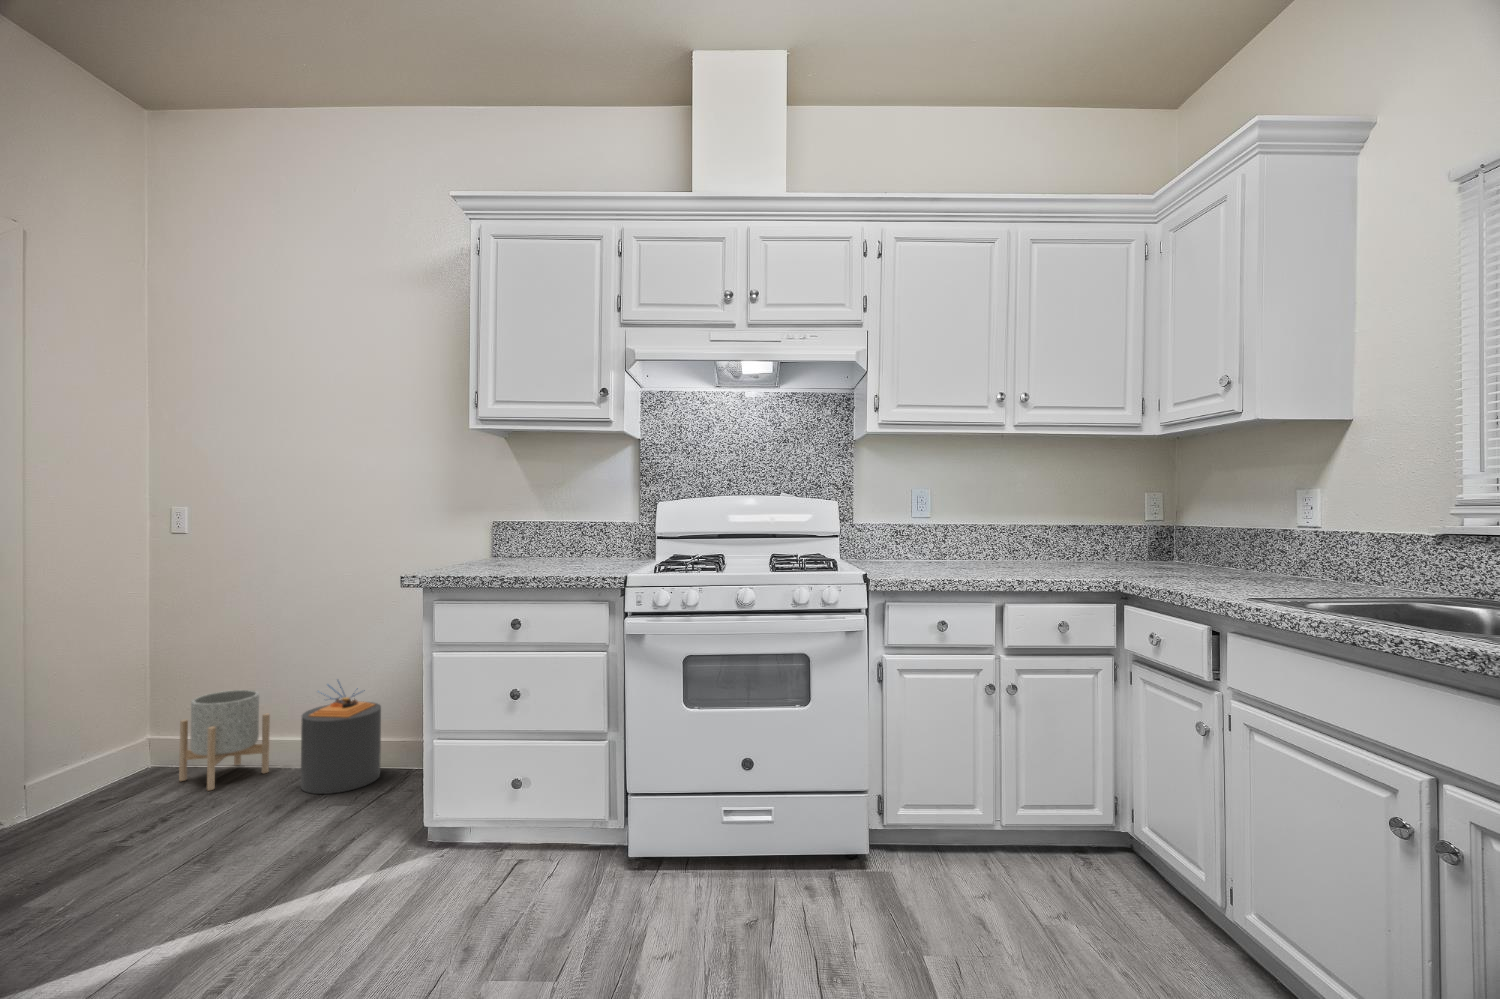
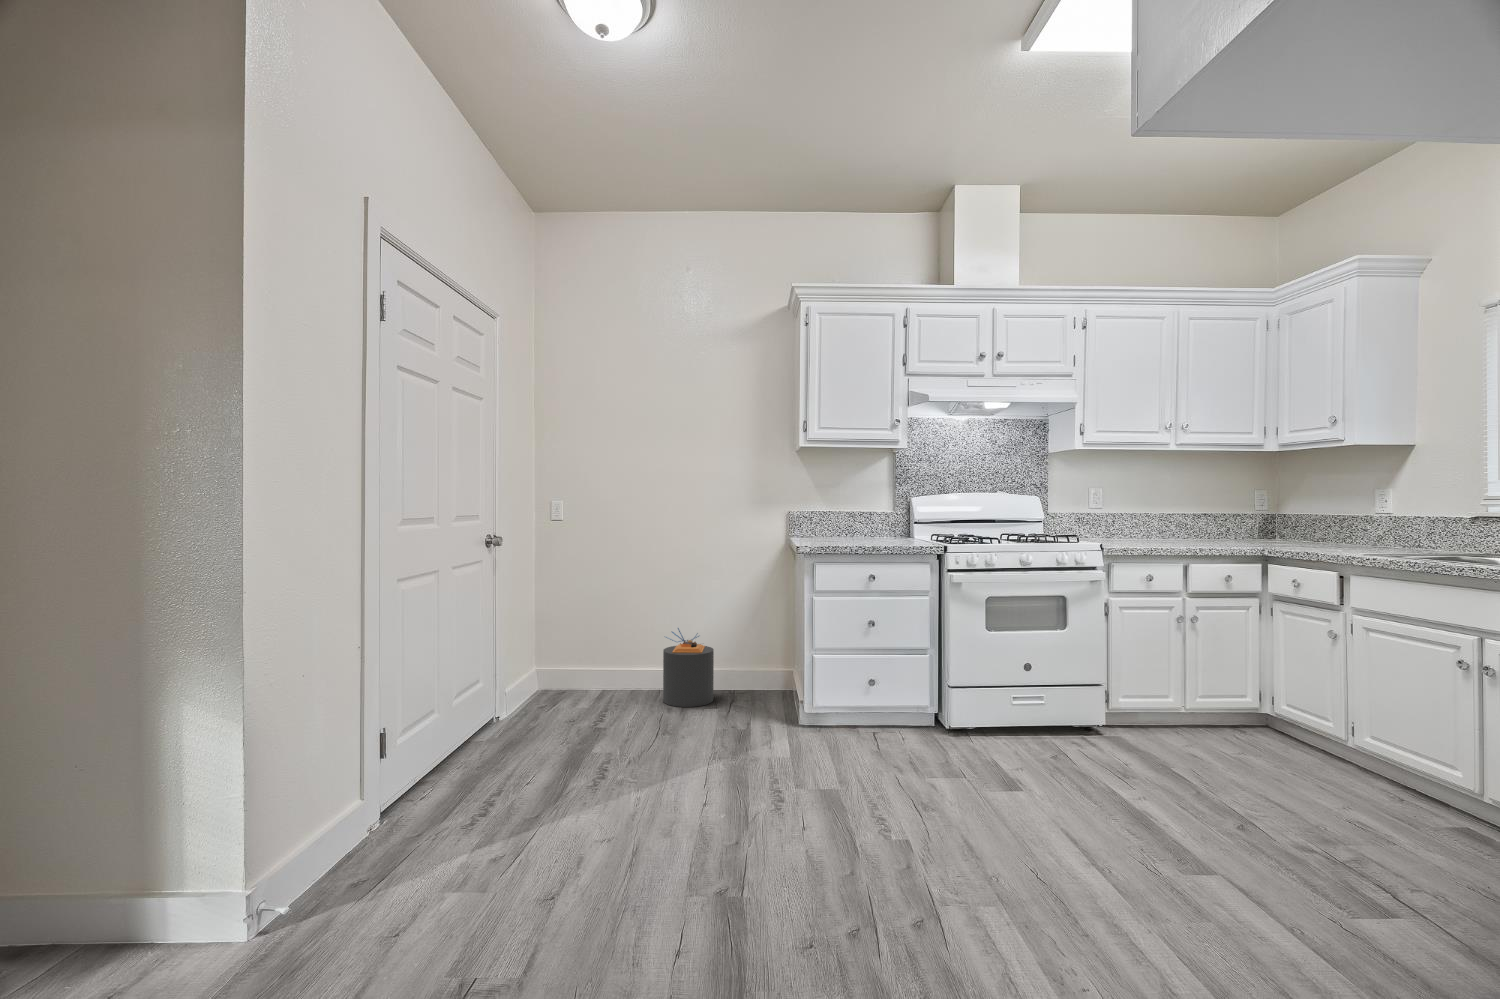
planter: present [179,690,270,791] -> none [571,637,627,706]

